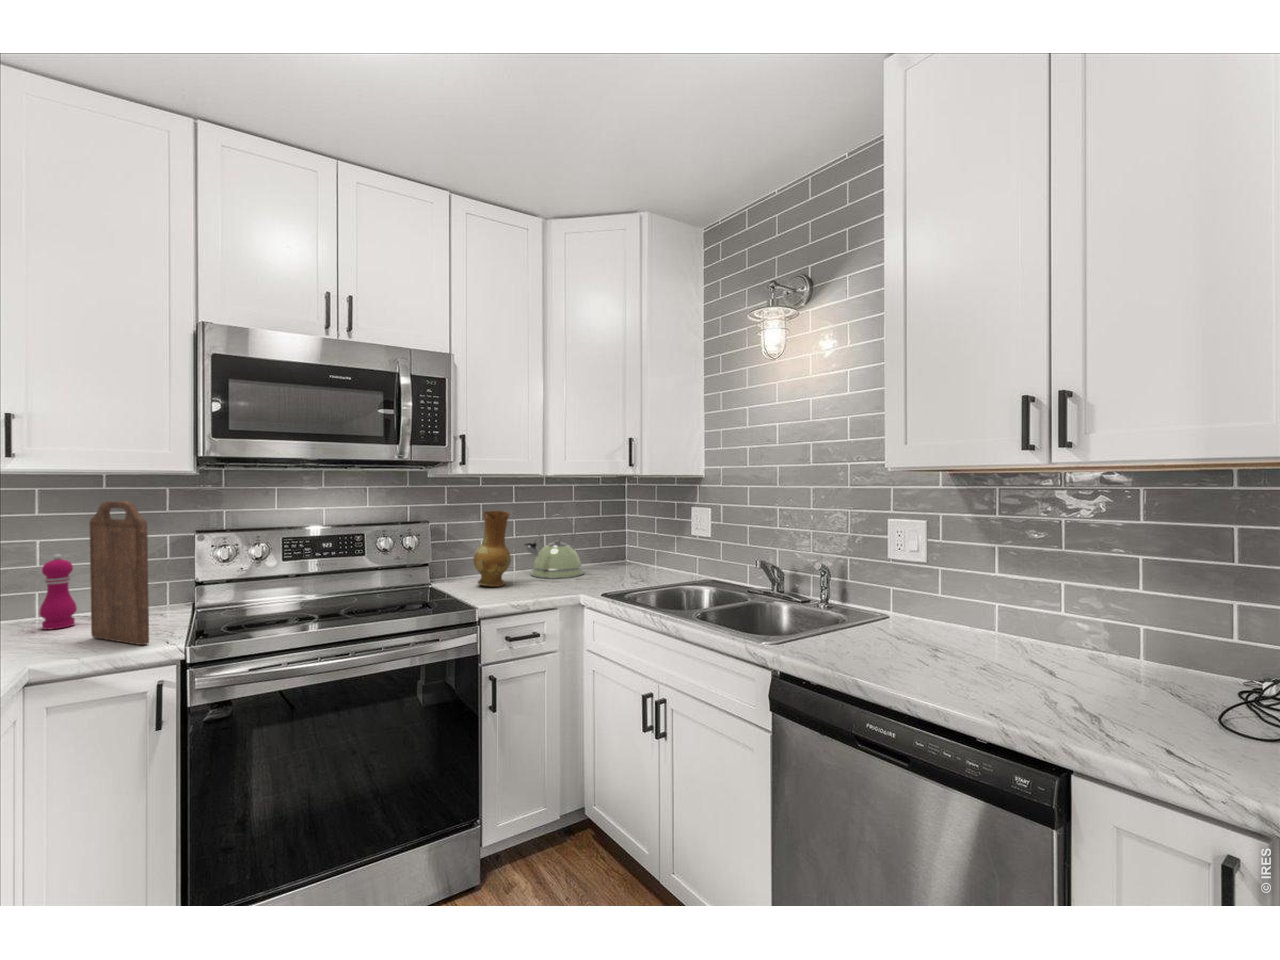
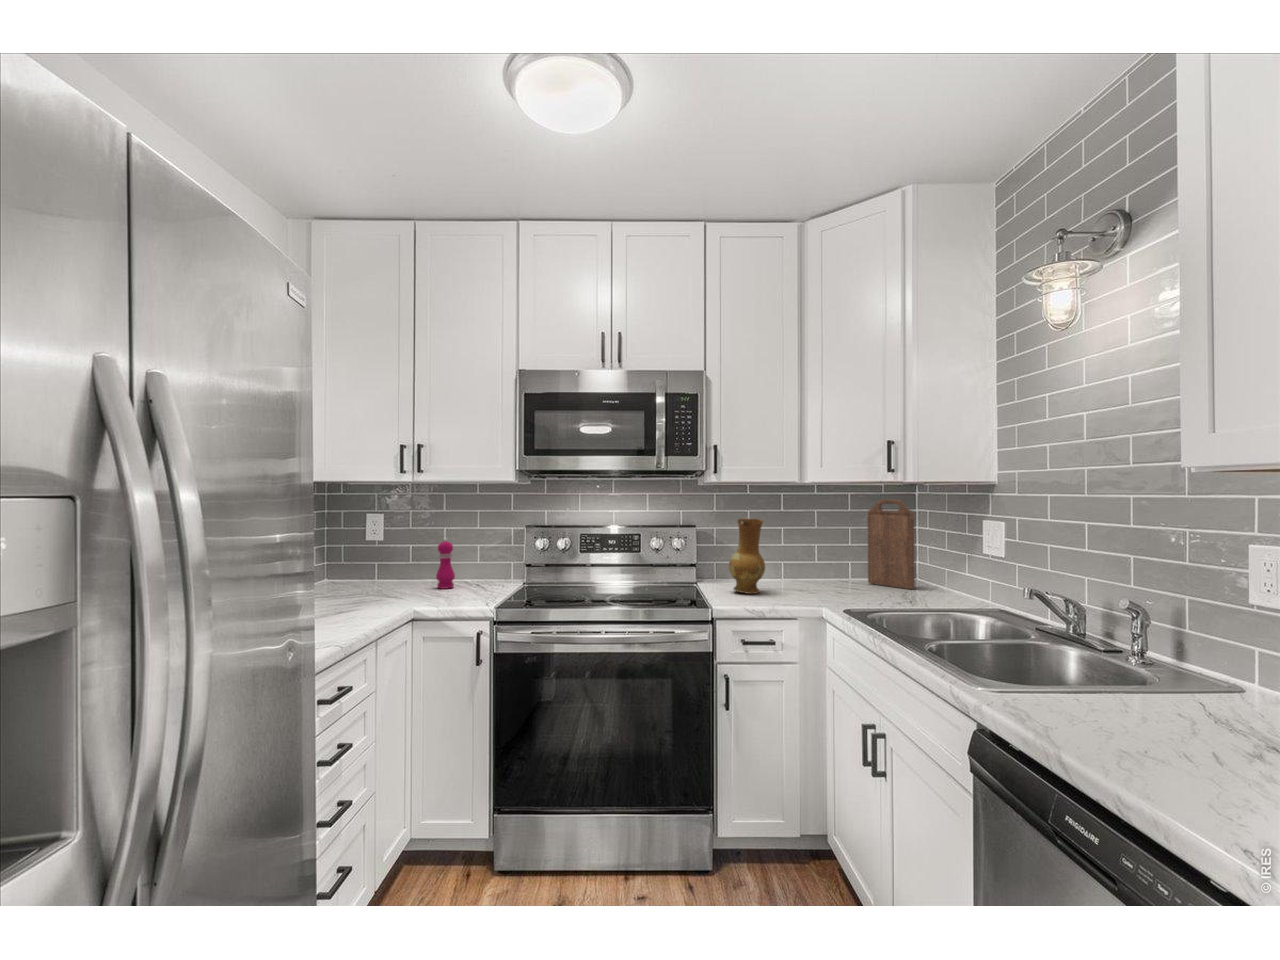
cutting board: present [89,501,149,645] -> present [867,499,915,589]
kettle: present [525,515,584,579] -> none [790,525,854,593]

